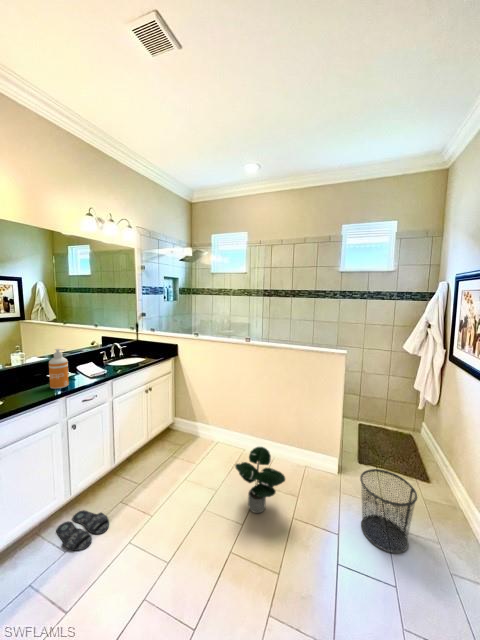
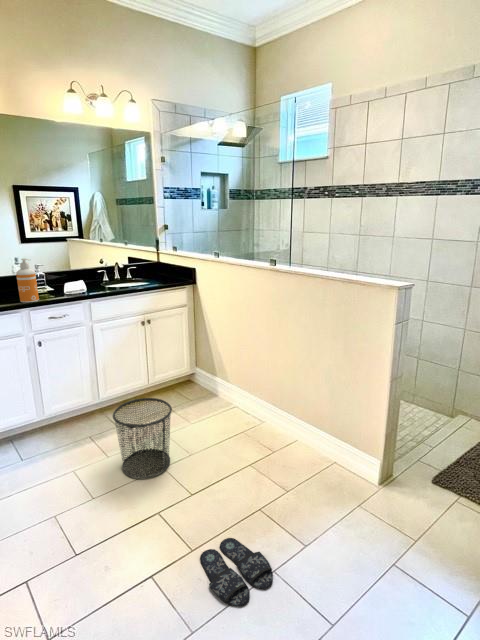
potted plant: present [235,447,285,513] -> none [193,411,256,492]
waste bin: present [360,469,417,553] -> present [113,398,172,478]
slippers: present [56,510,109,551] -> present [200,538,273,607]

